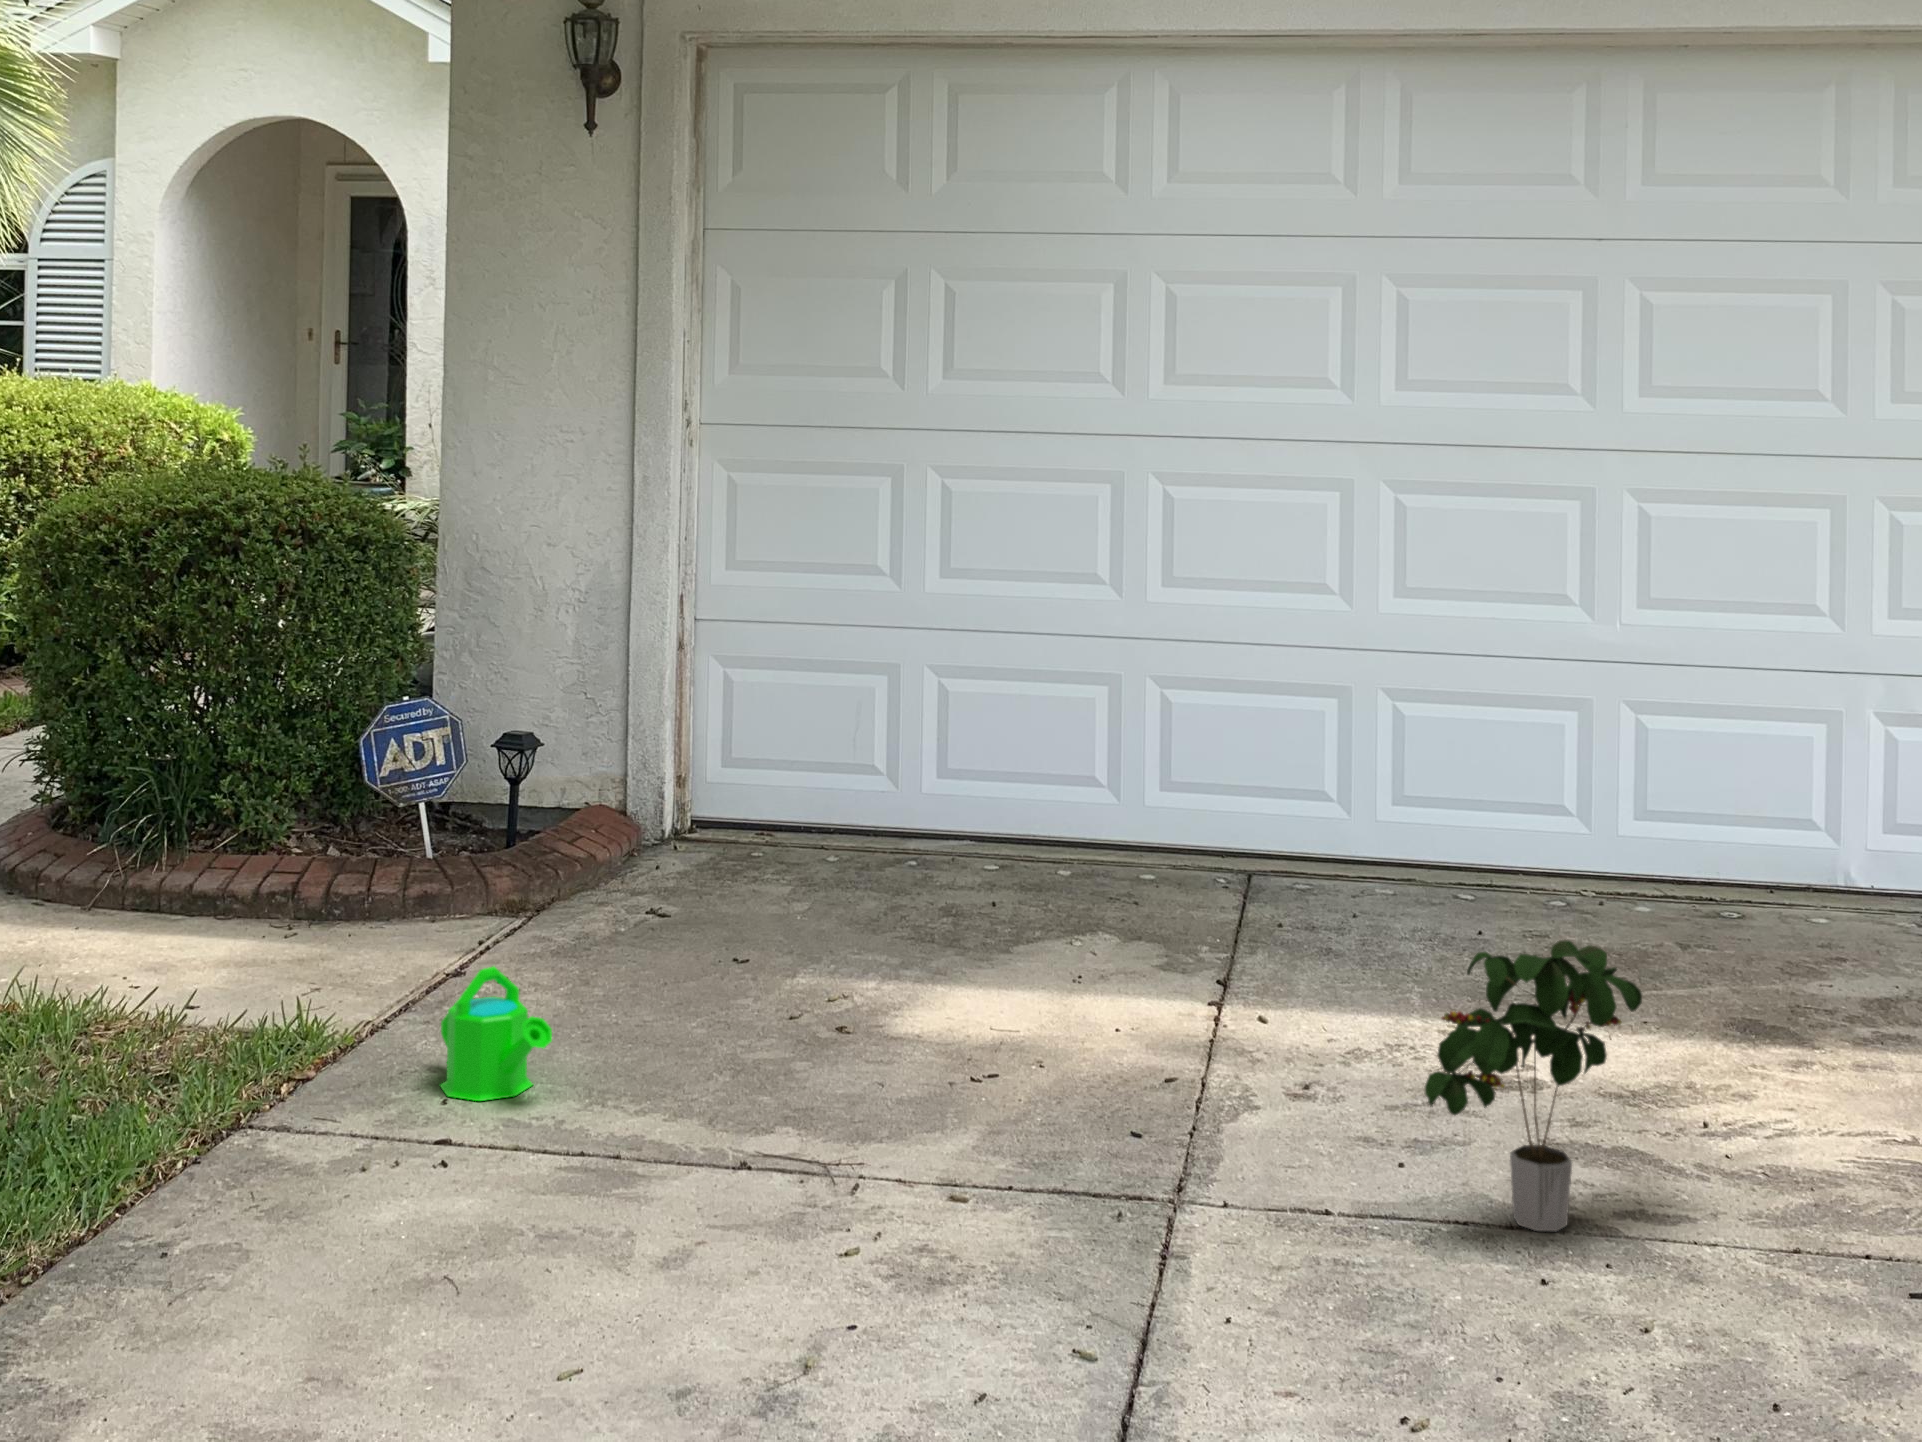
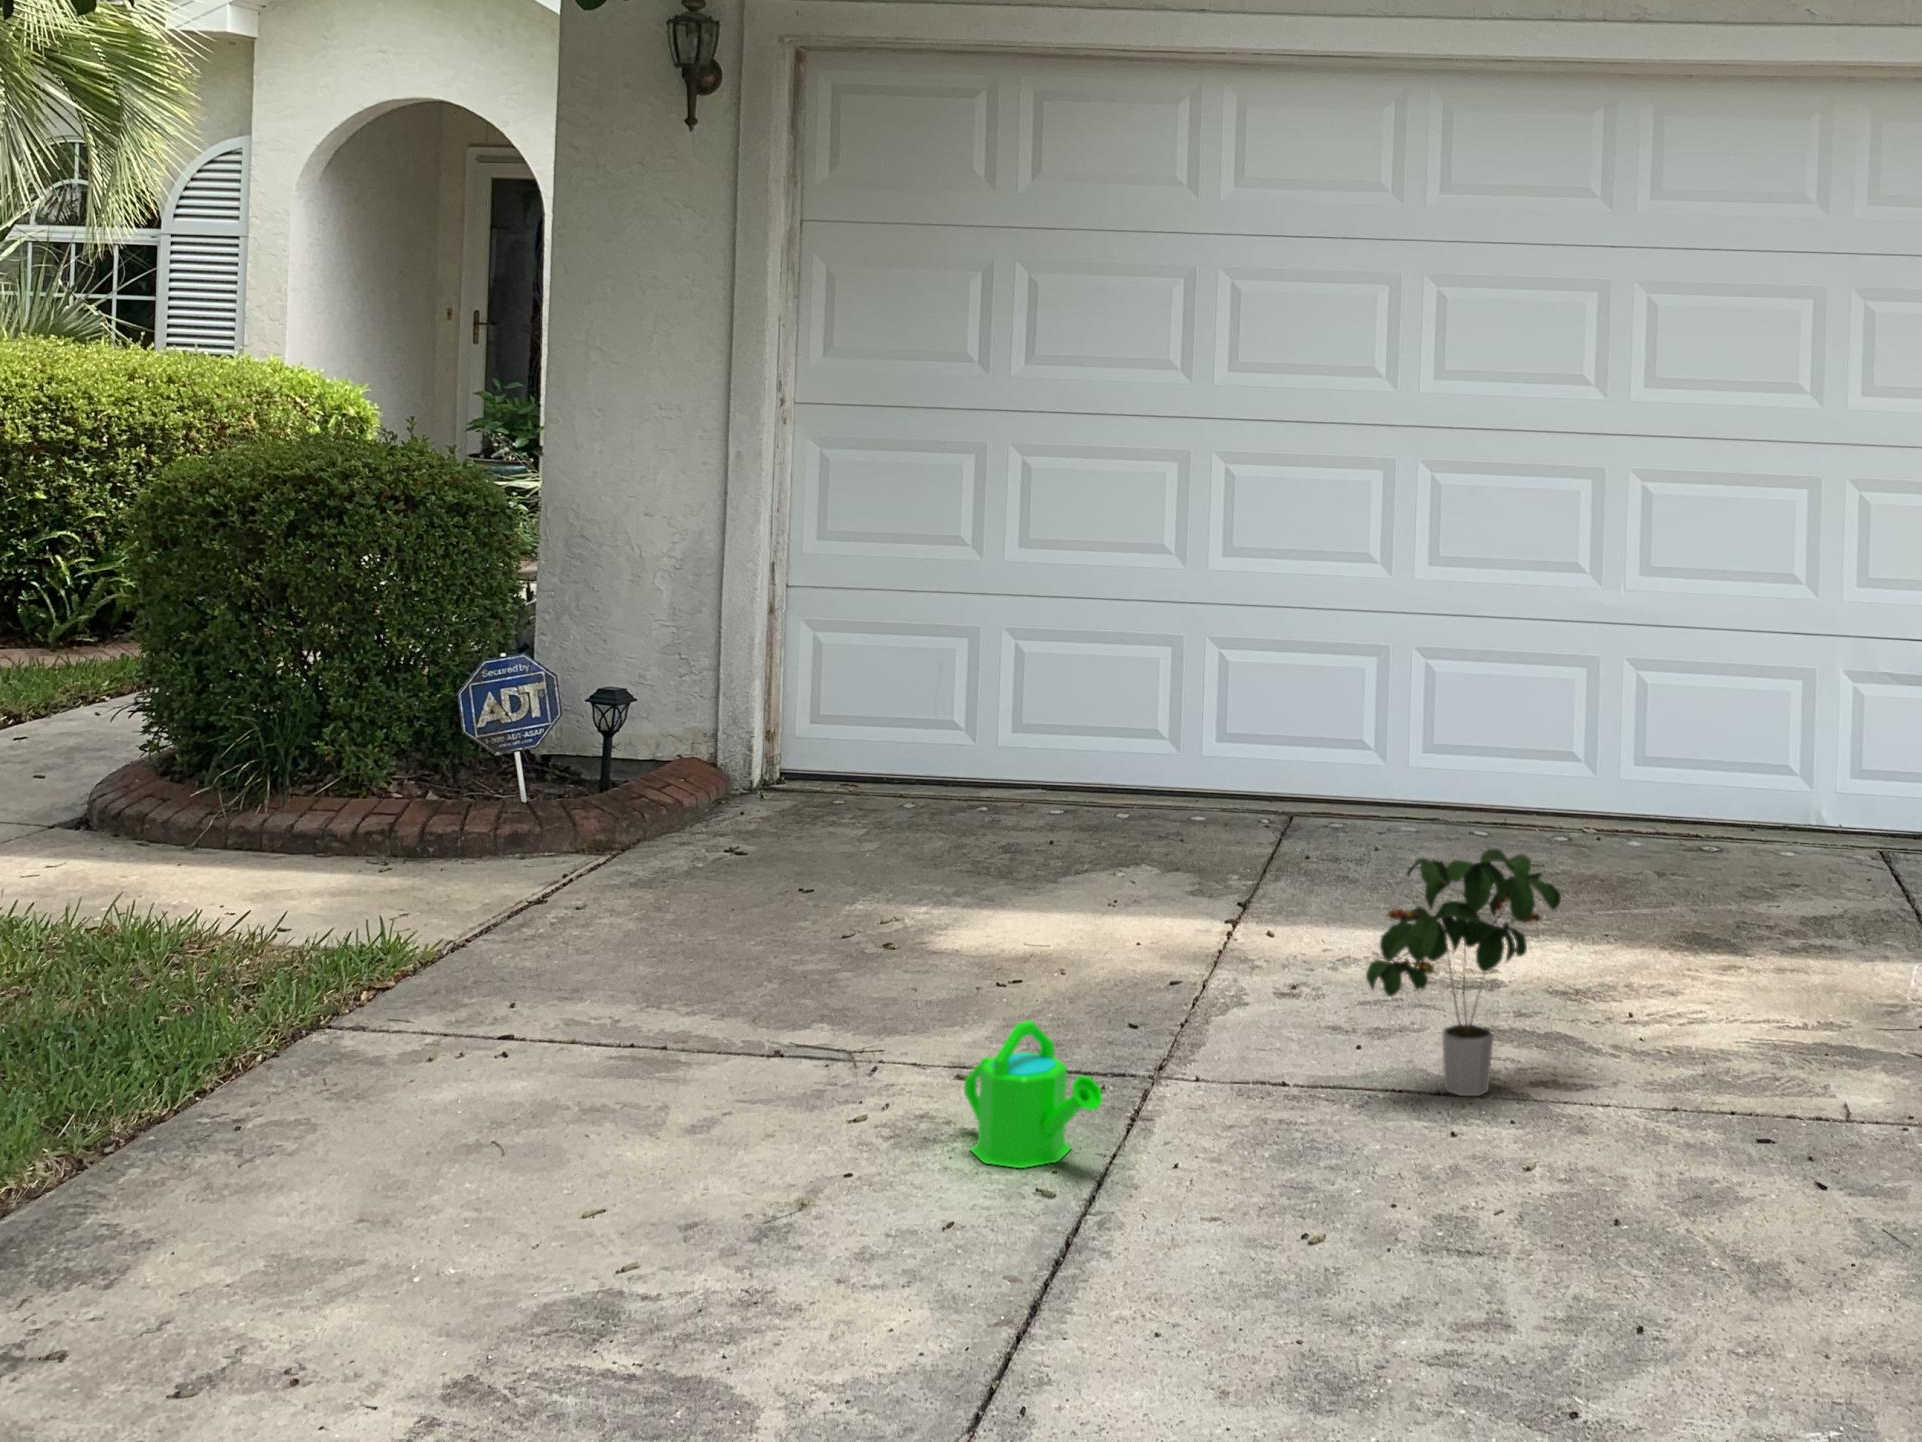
watering can: present [440,966,552,1101] -> present [964,1020,1102,1168]

